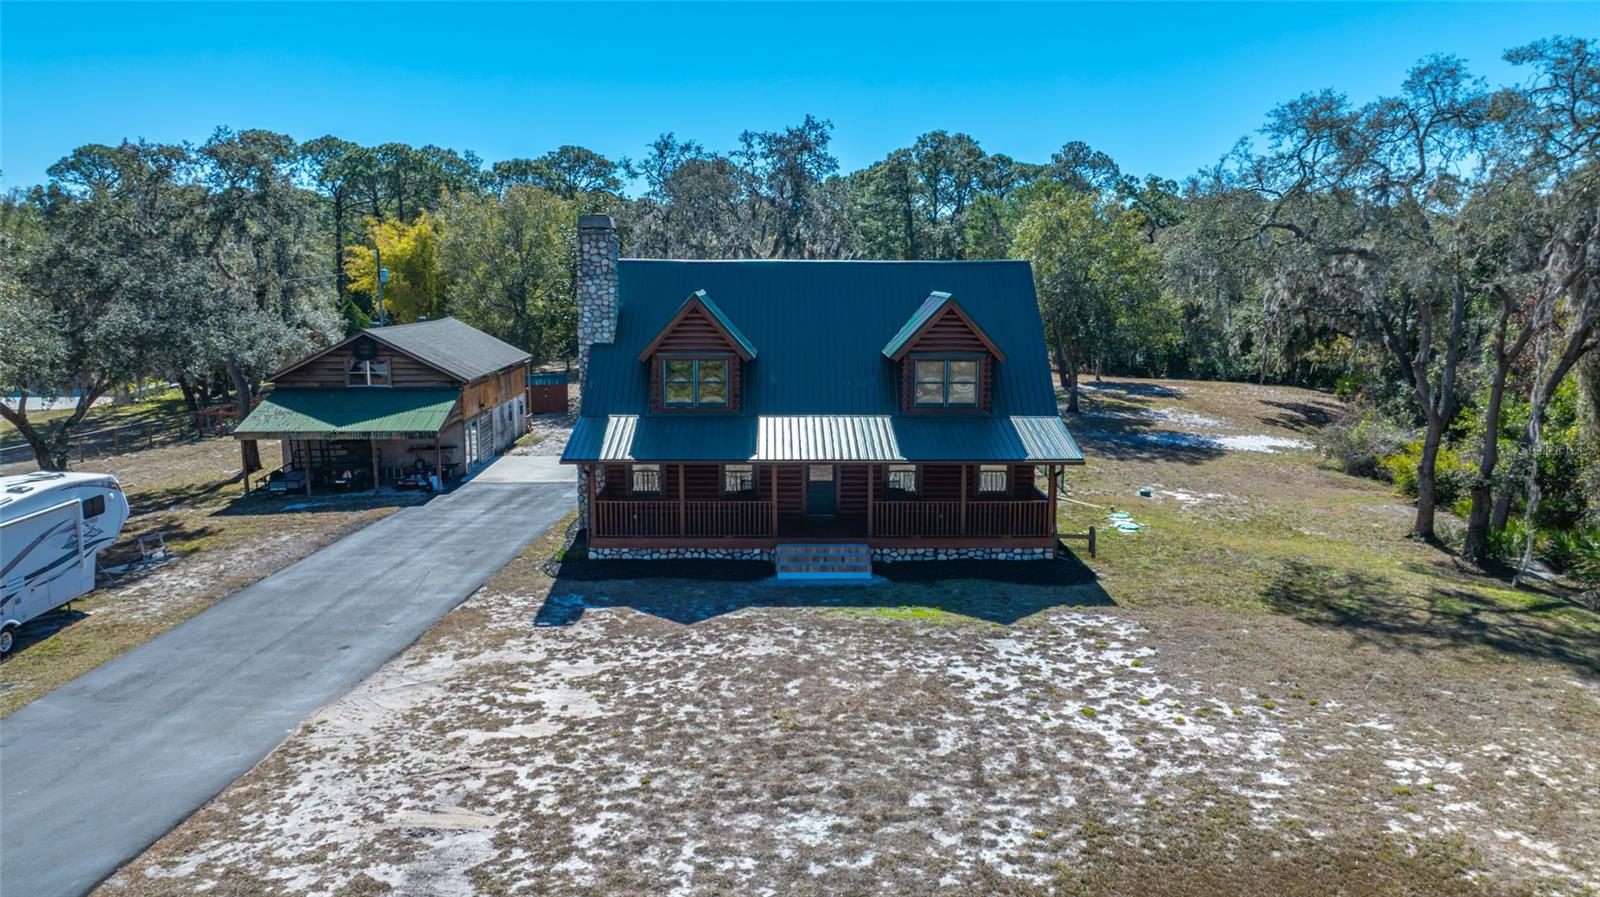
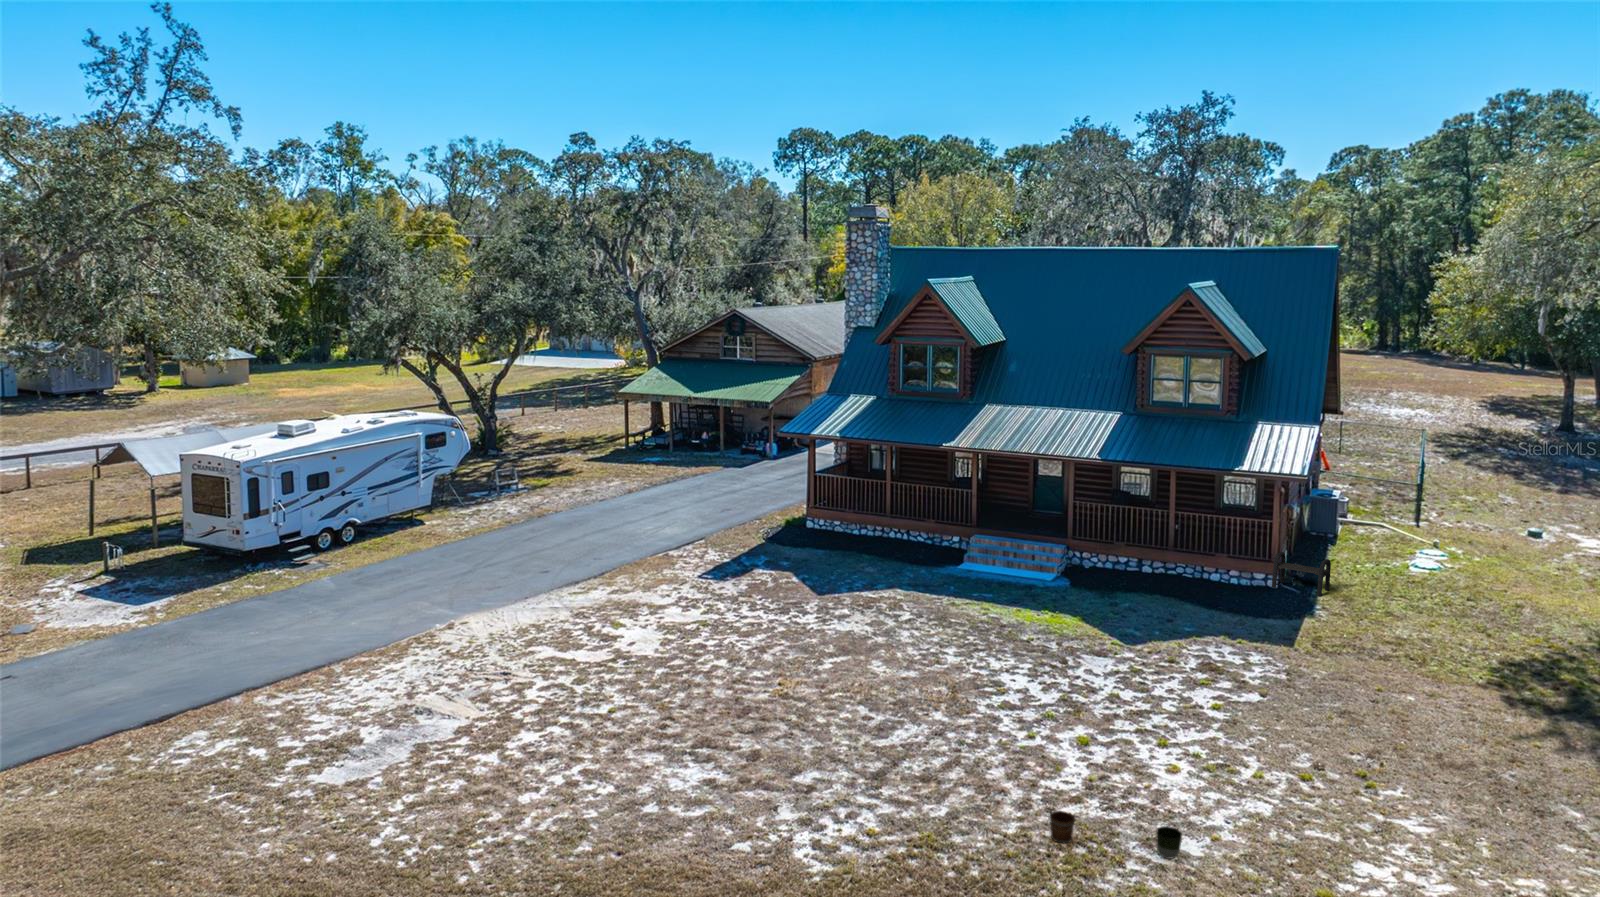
planter: none [1384,807,1414,841] -> present [1156,826,1182,859]
bucket: none [1292,821,1325,859] -> present [1049,811,1076,843]

